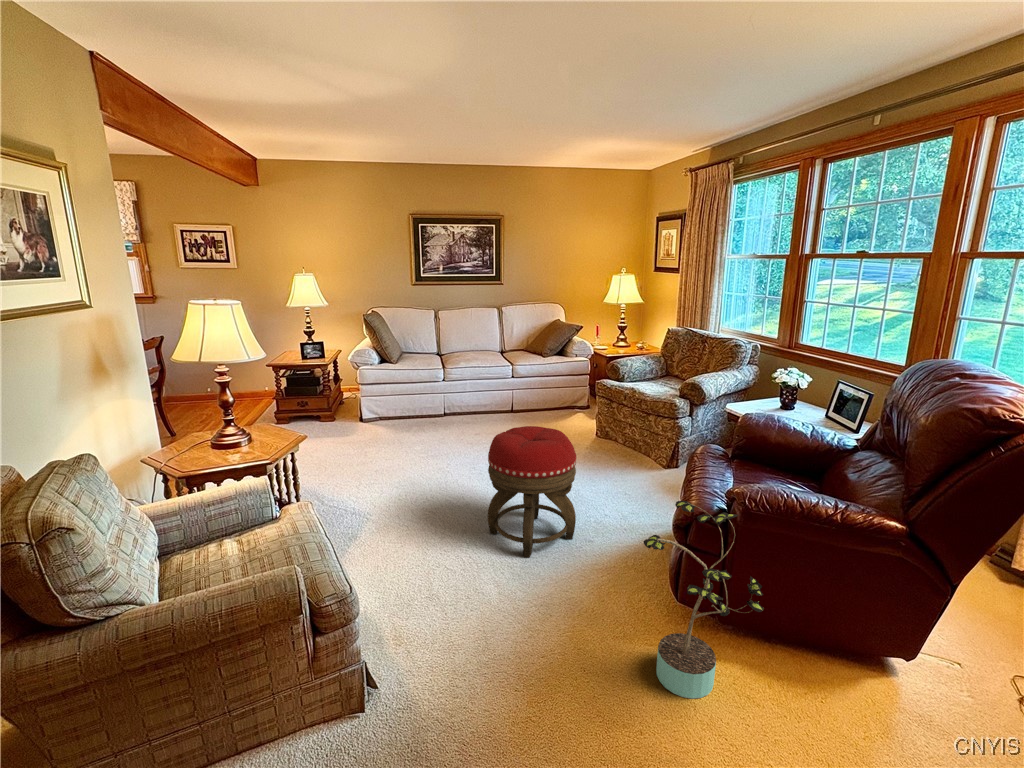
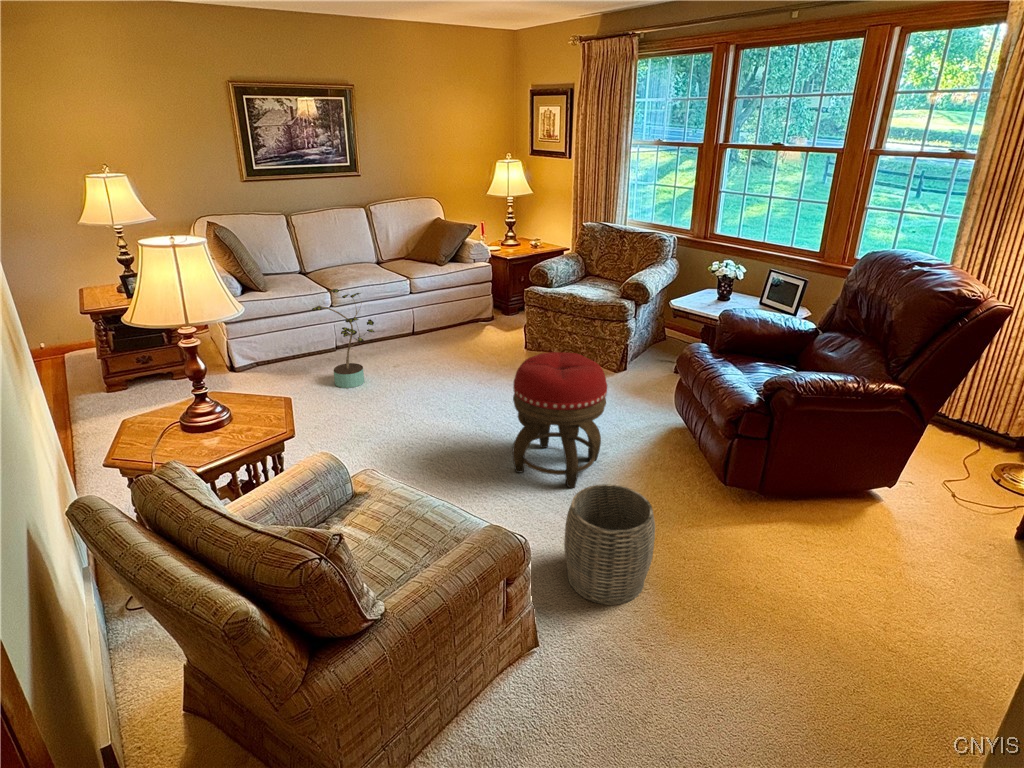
potted plant: present [643,501,764,699] -> present [312,289,374,388]
woven basket: none [436,546,524,673] -> present [564,484,655,605]

